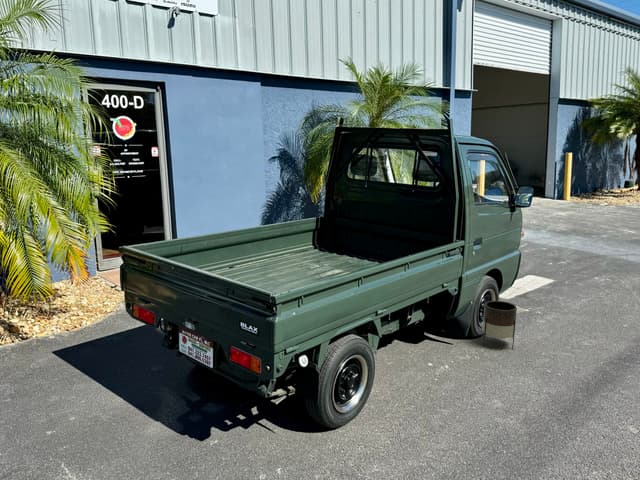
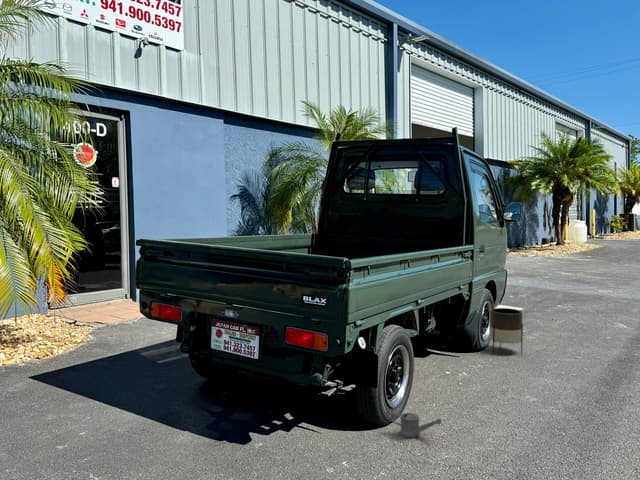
watering can: none [337,420,379,446] -> present [391,413,441,438]

